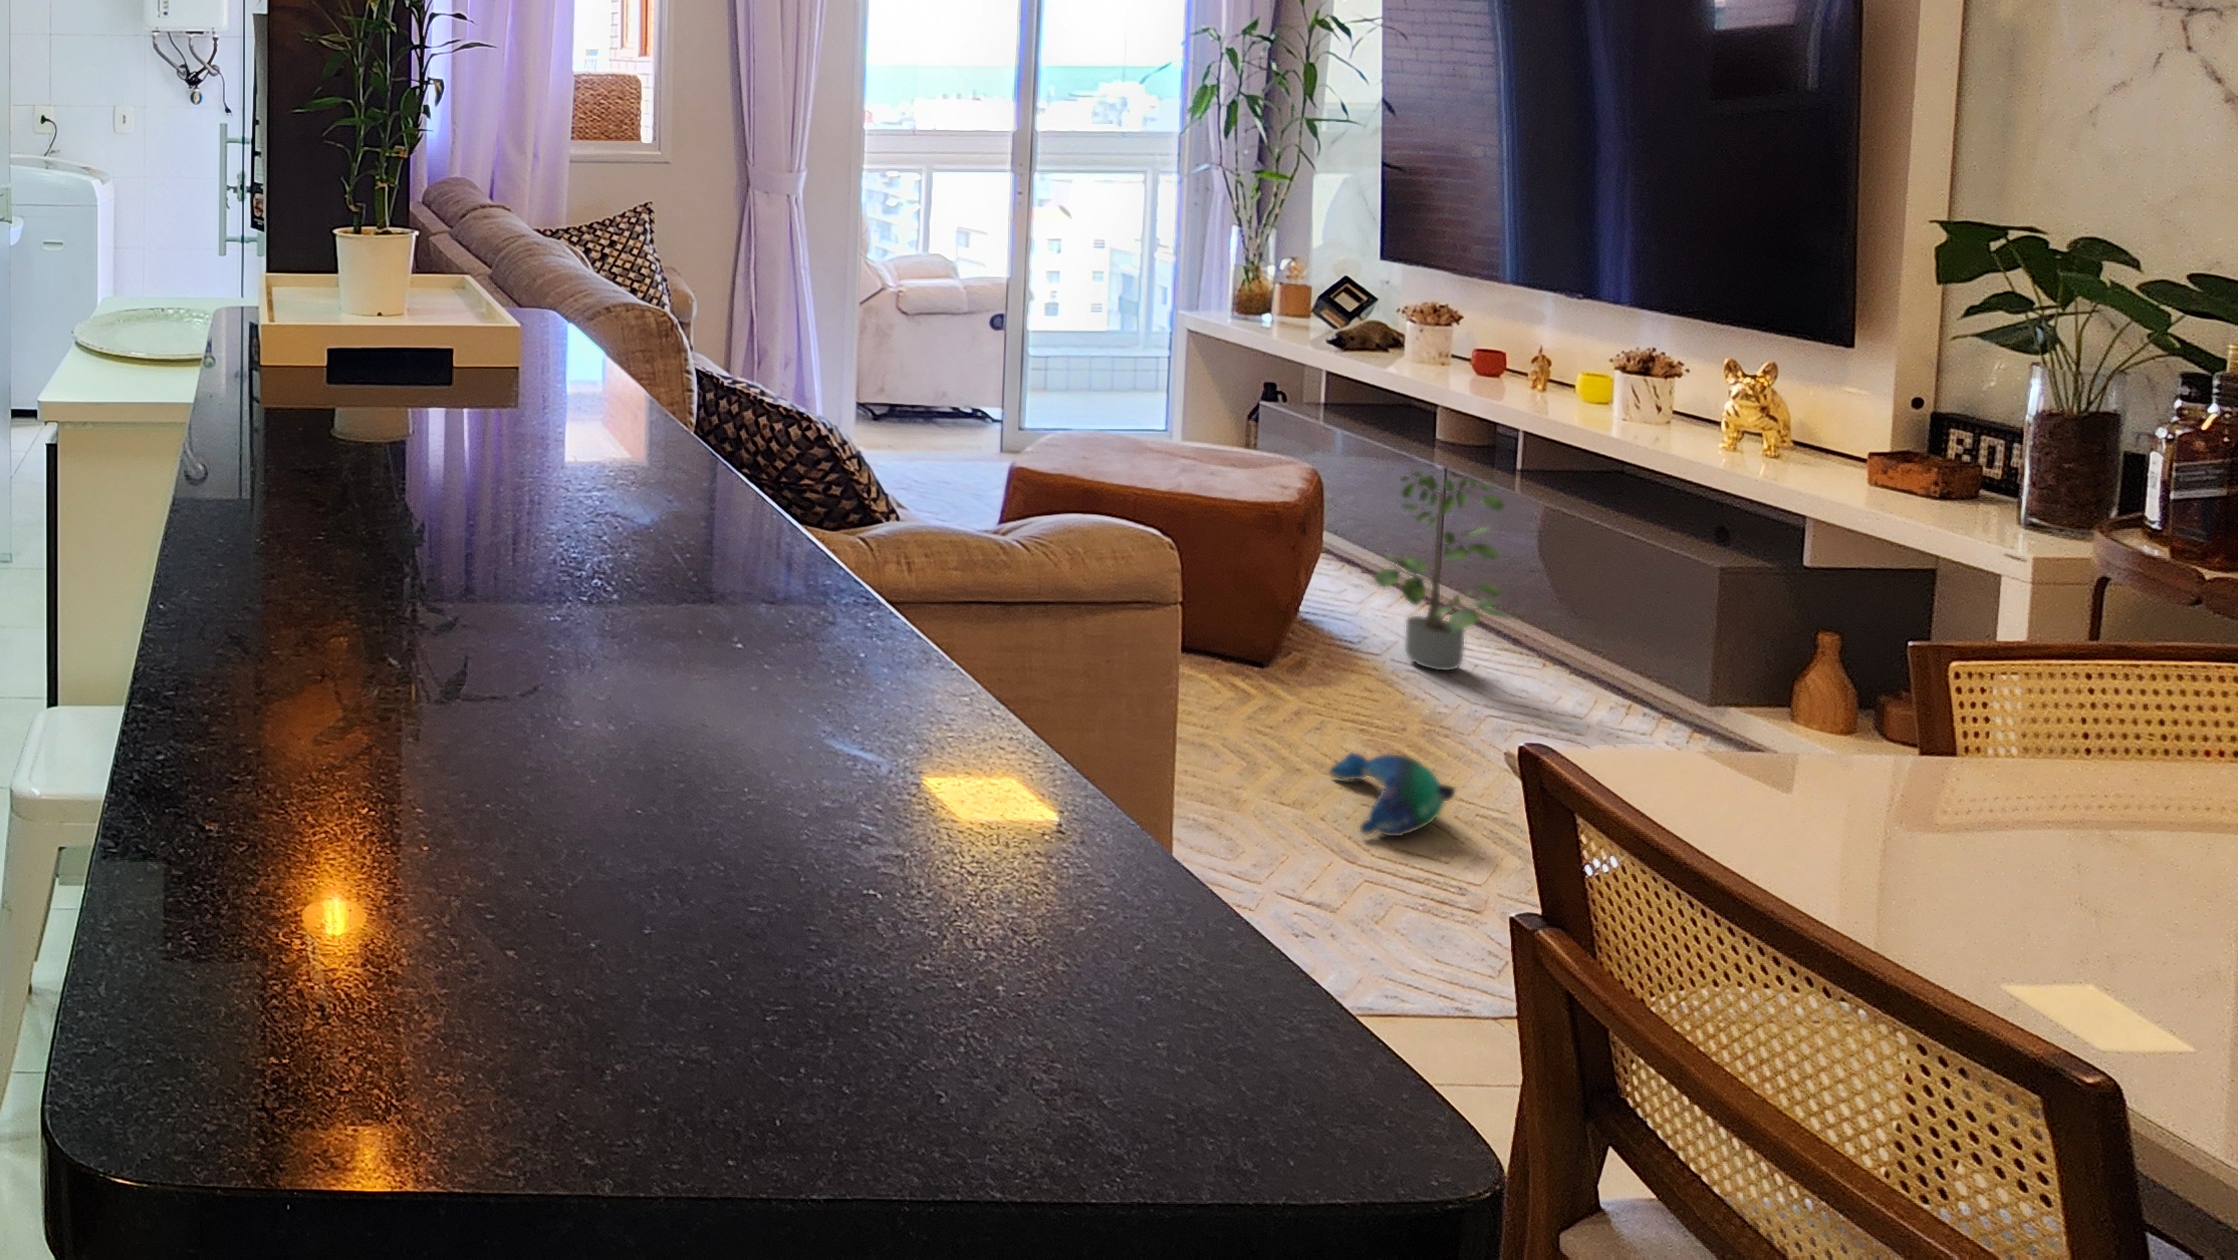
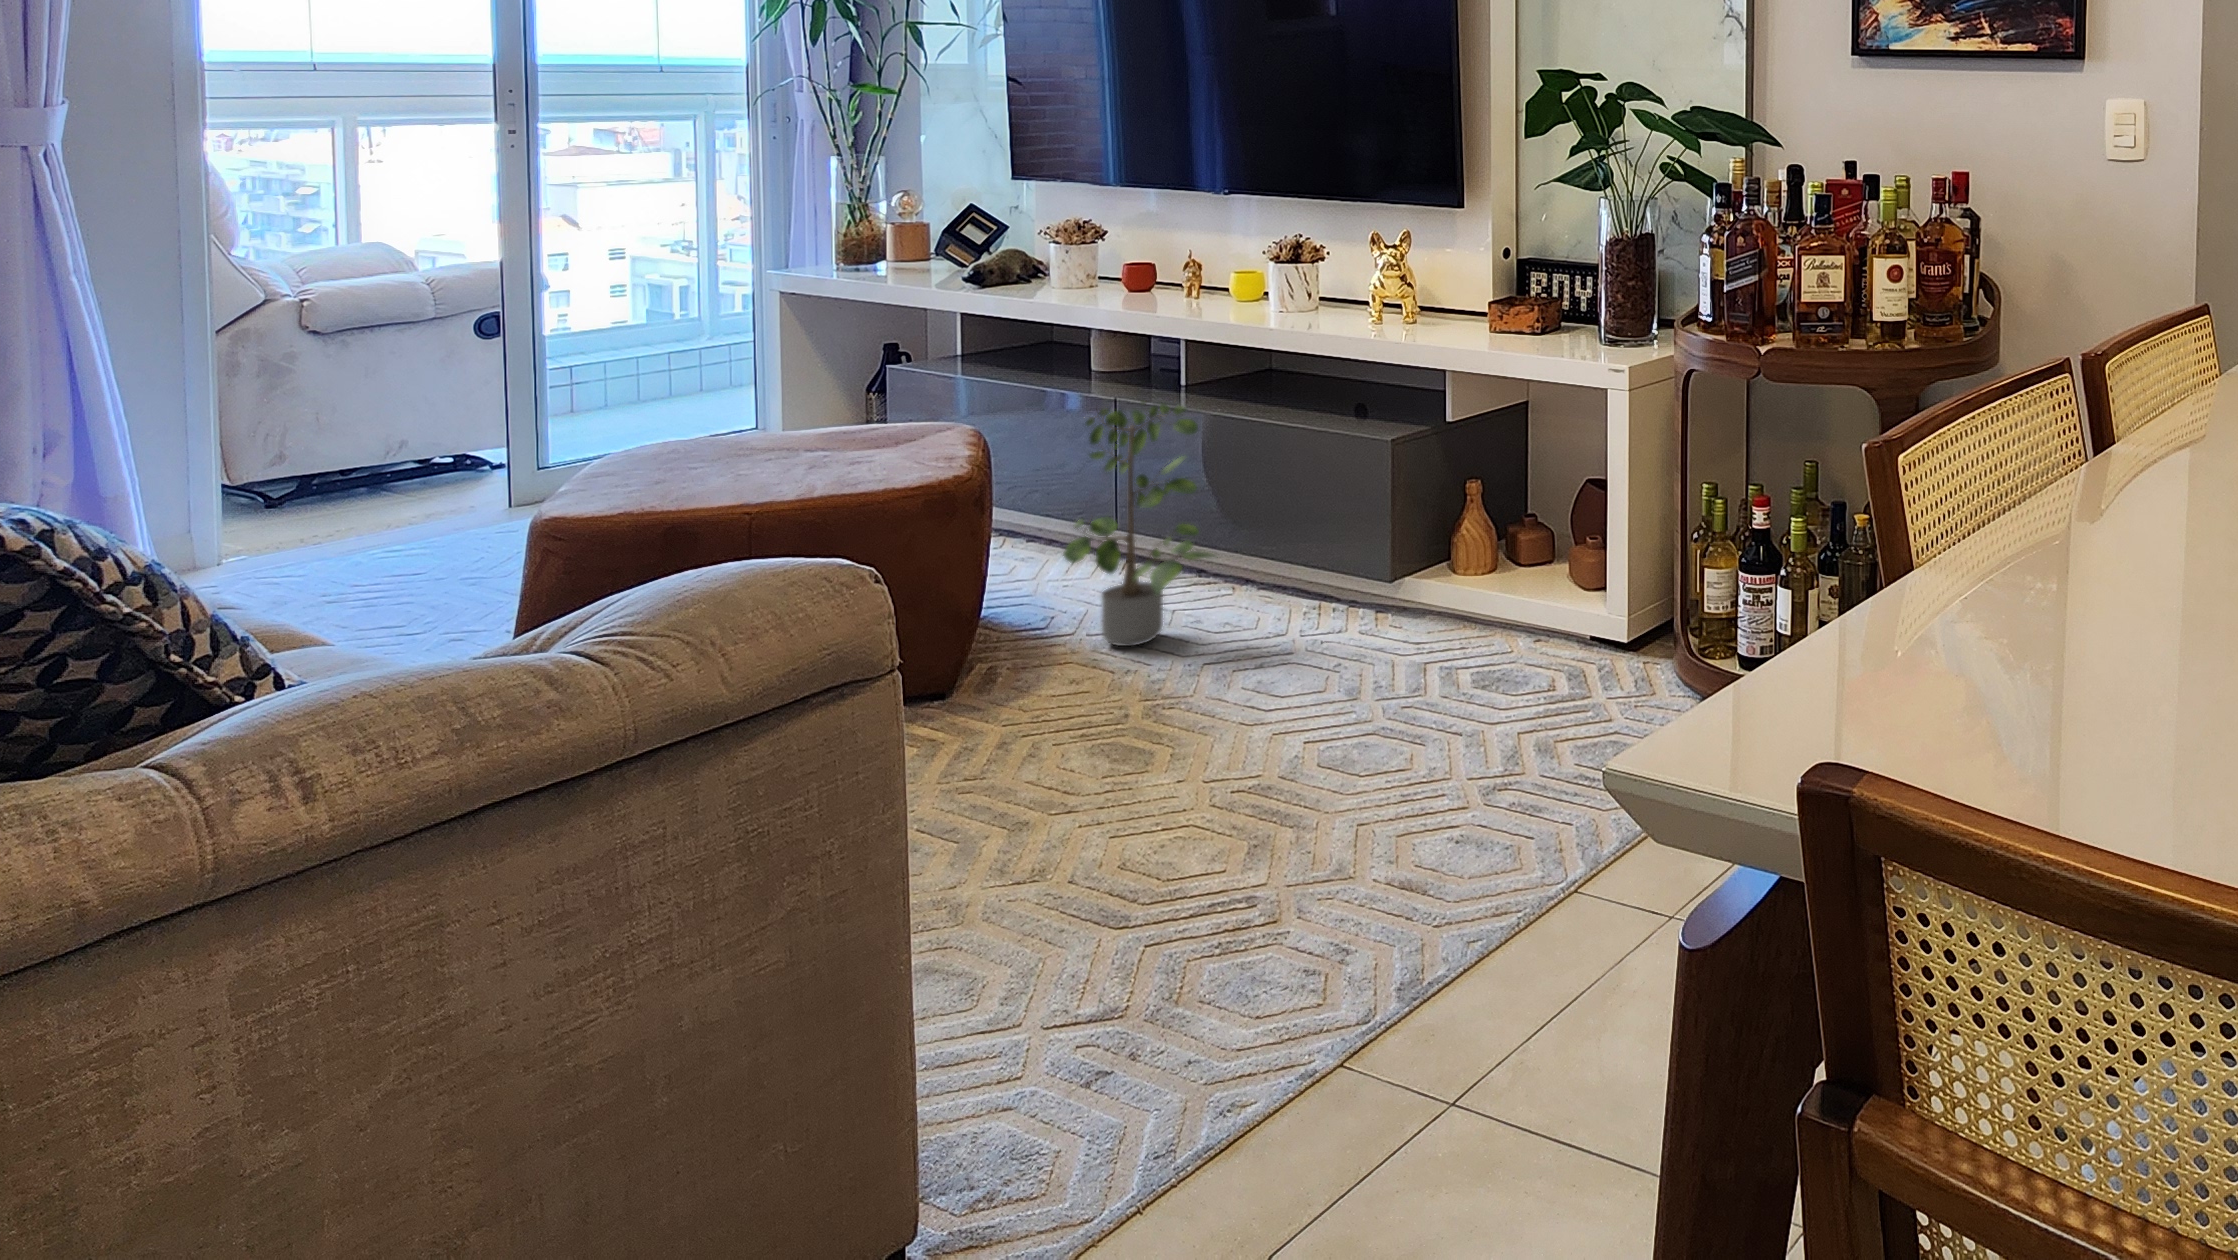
plush toy: present [1330,753,1455,836] -> none [1065,769,1222,900]

